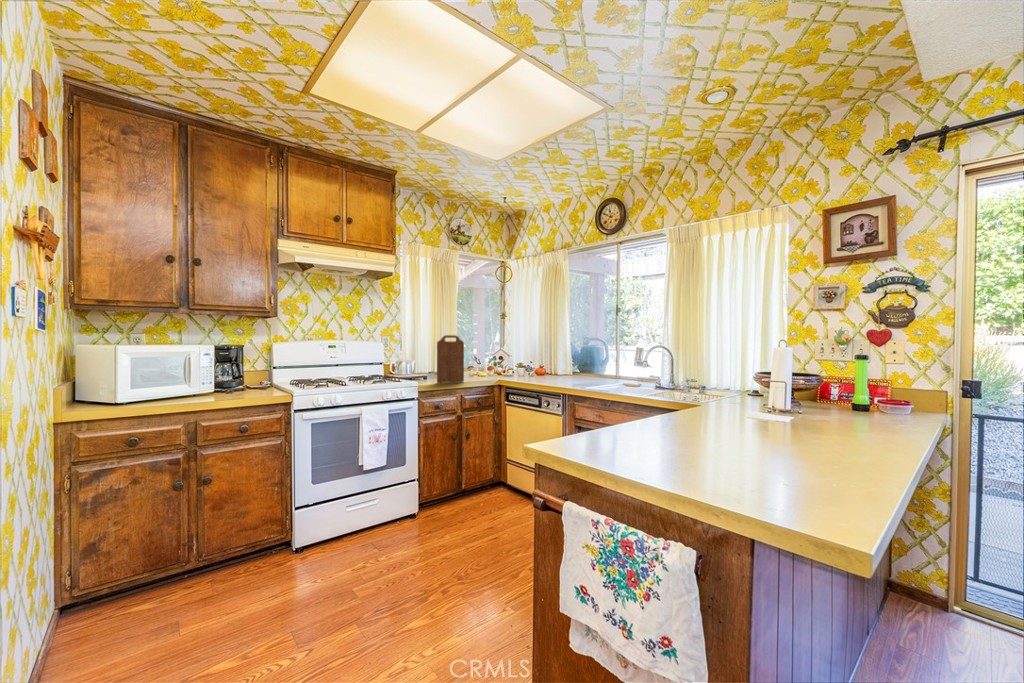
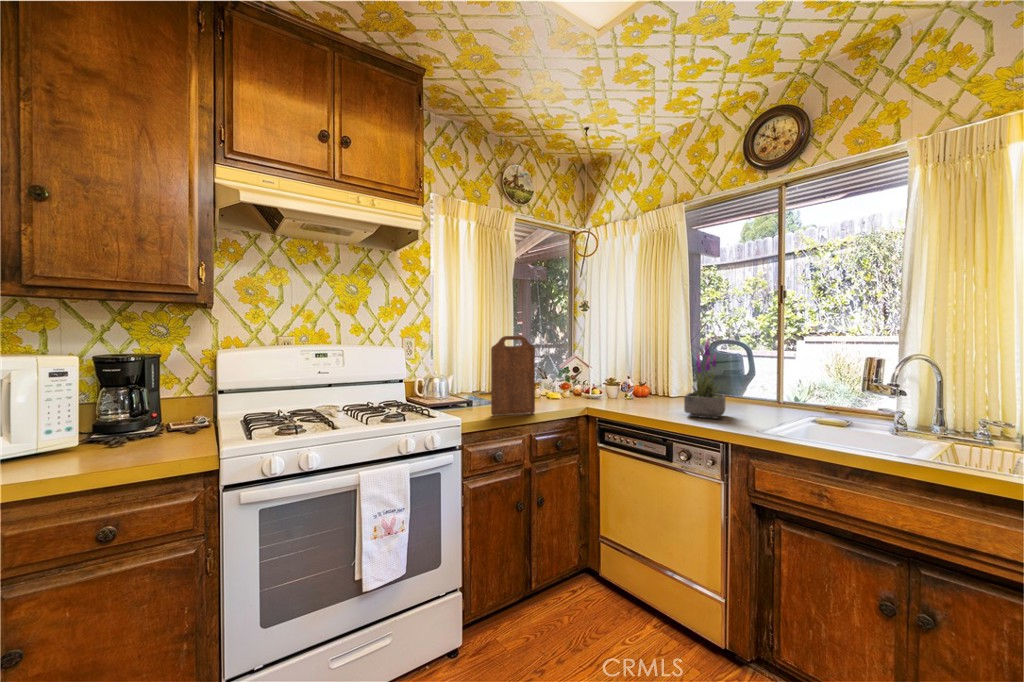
potted plant: none [551,336,576,384] -> present [684,339,725,419]

